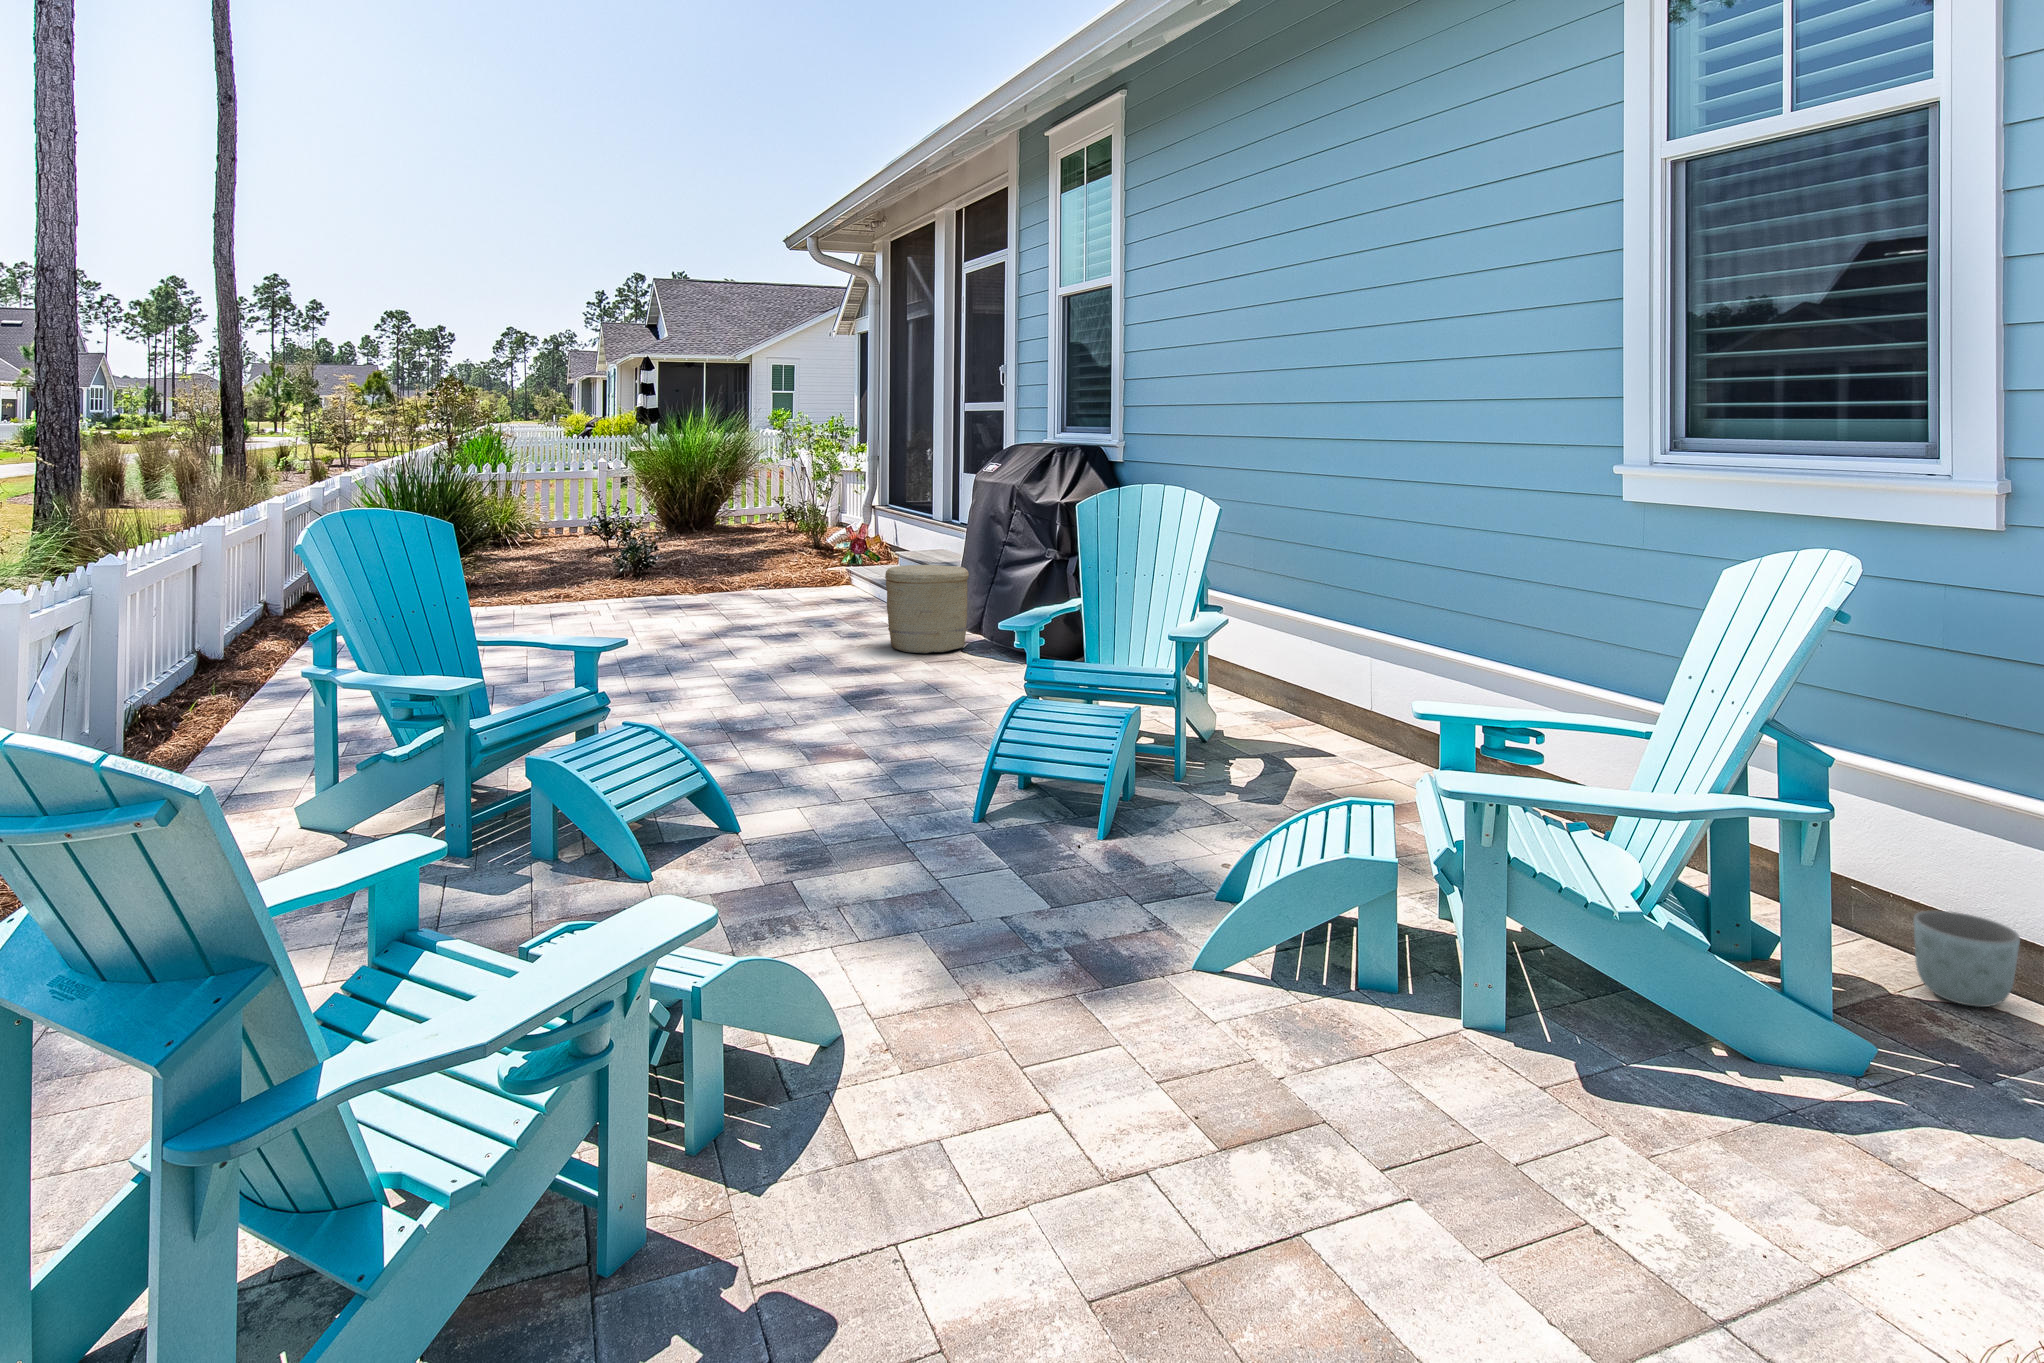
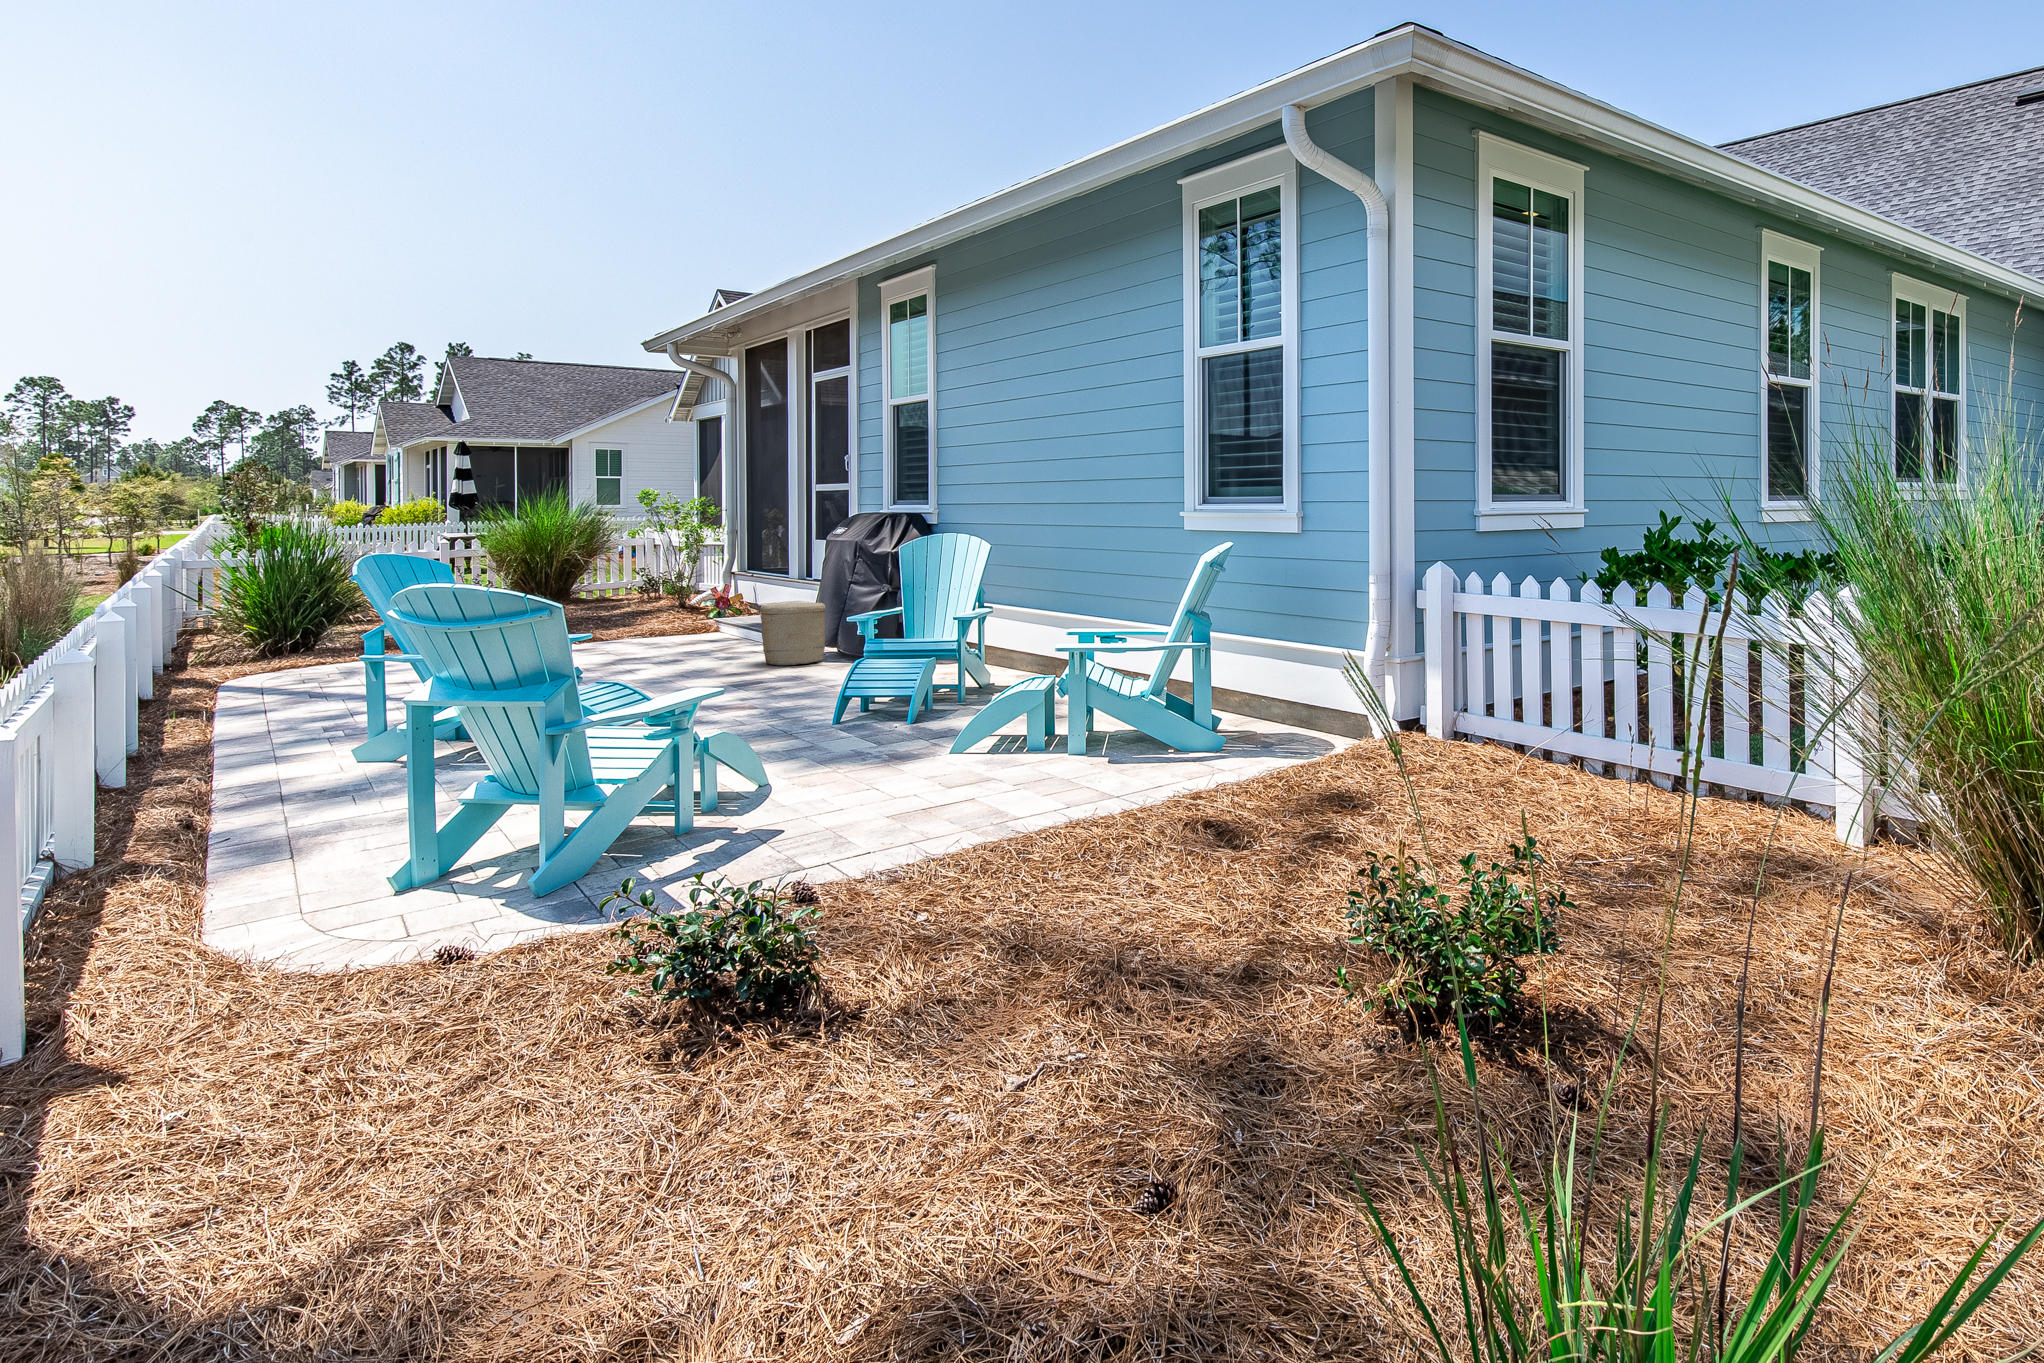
planter: present [1914,911,2020,1007] -> none [1269,695,1303,729]

